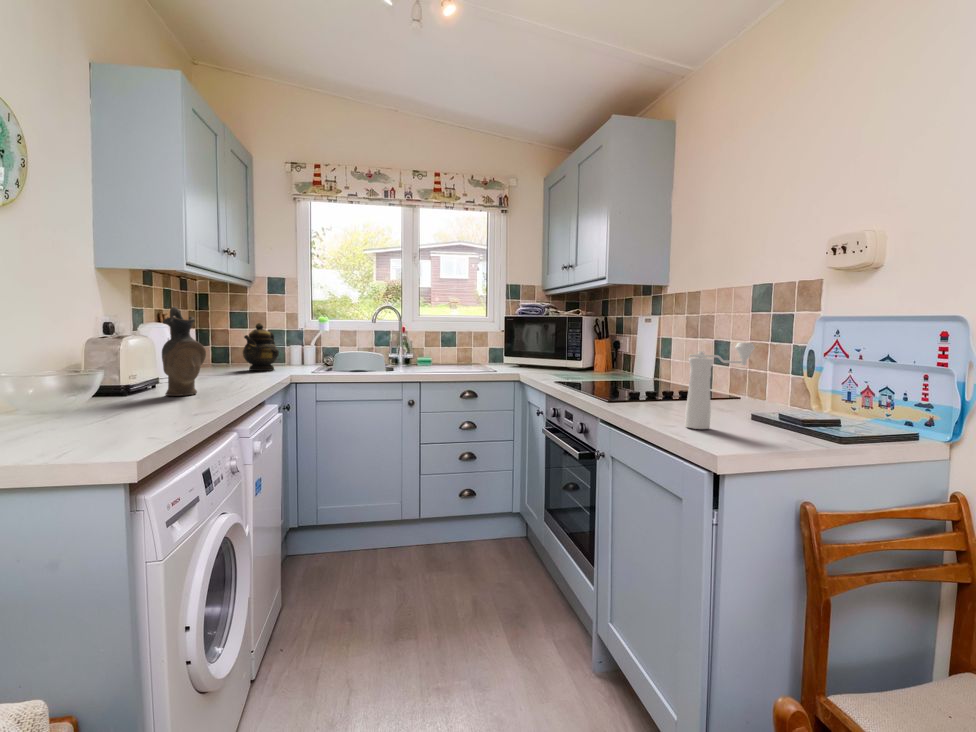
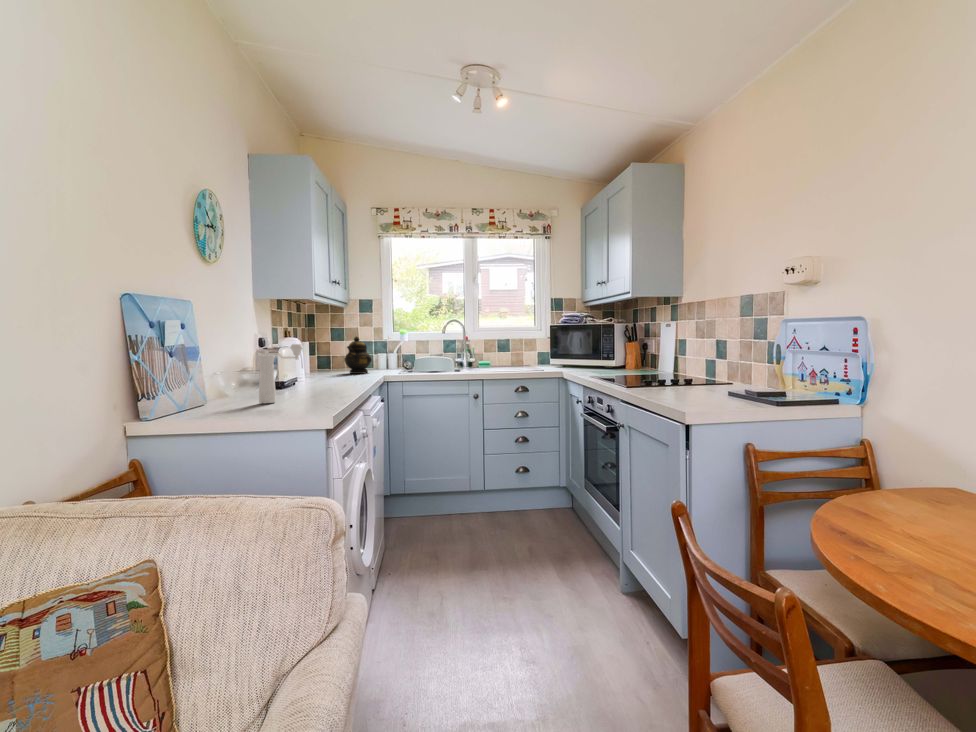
ceramic pitcher: present [162,307,206,396] -> none [307,326,335,388]
pepper mill: present [685,343,755,429] -> present [258,344,303,403]

